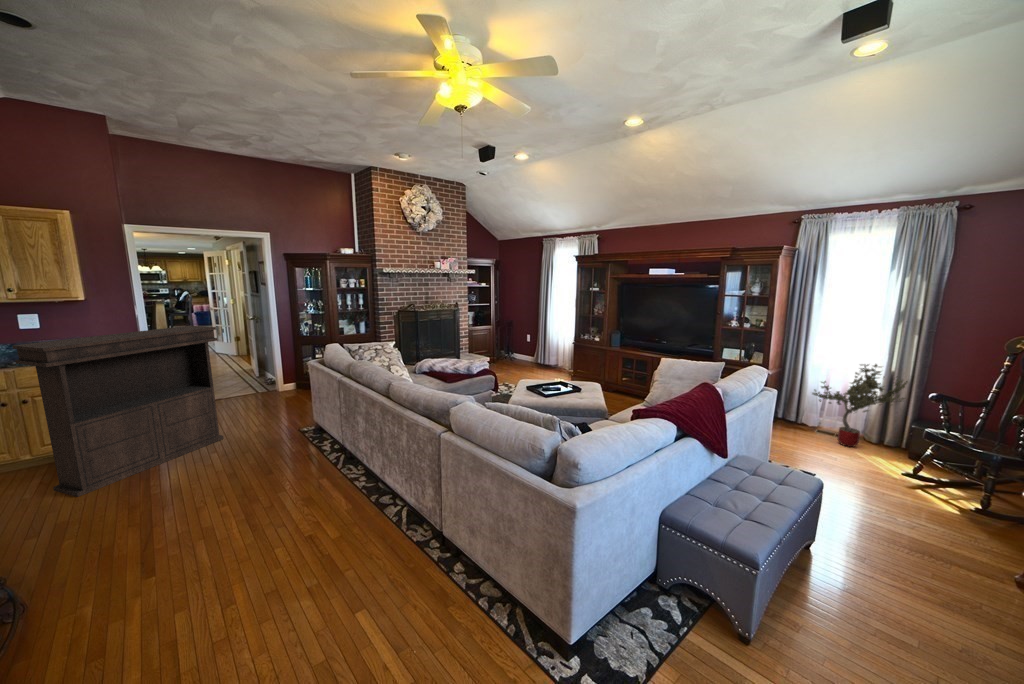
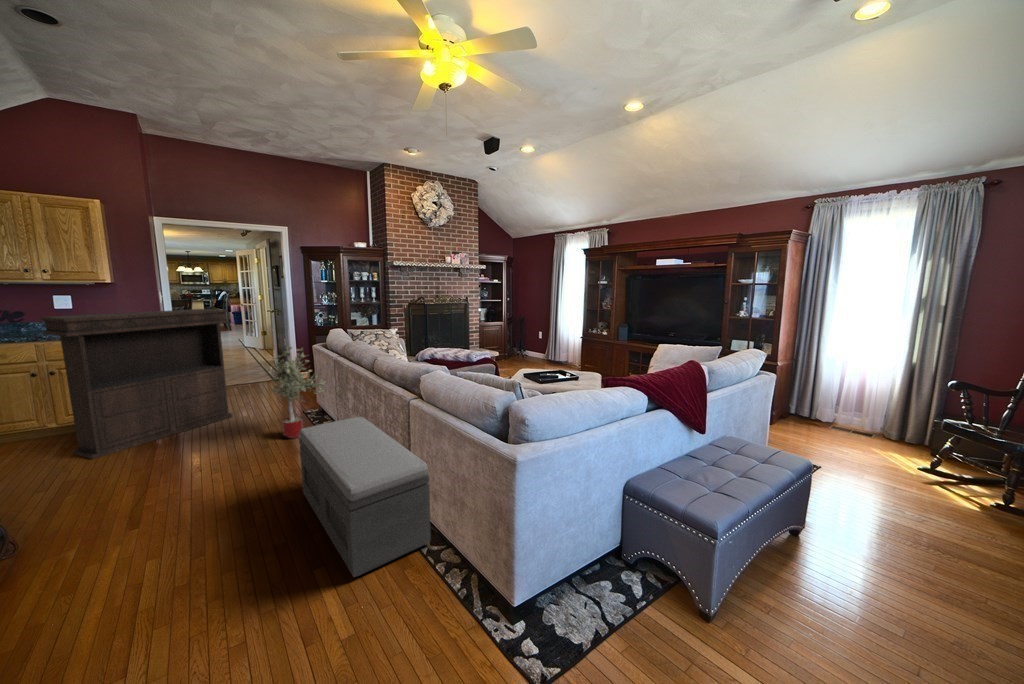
potted tree: present [812,364,908,447] -> present [269,347,325,438]
storage bench: none [318,444,467,621] -> present [299,417,431,577]

